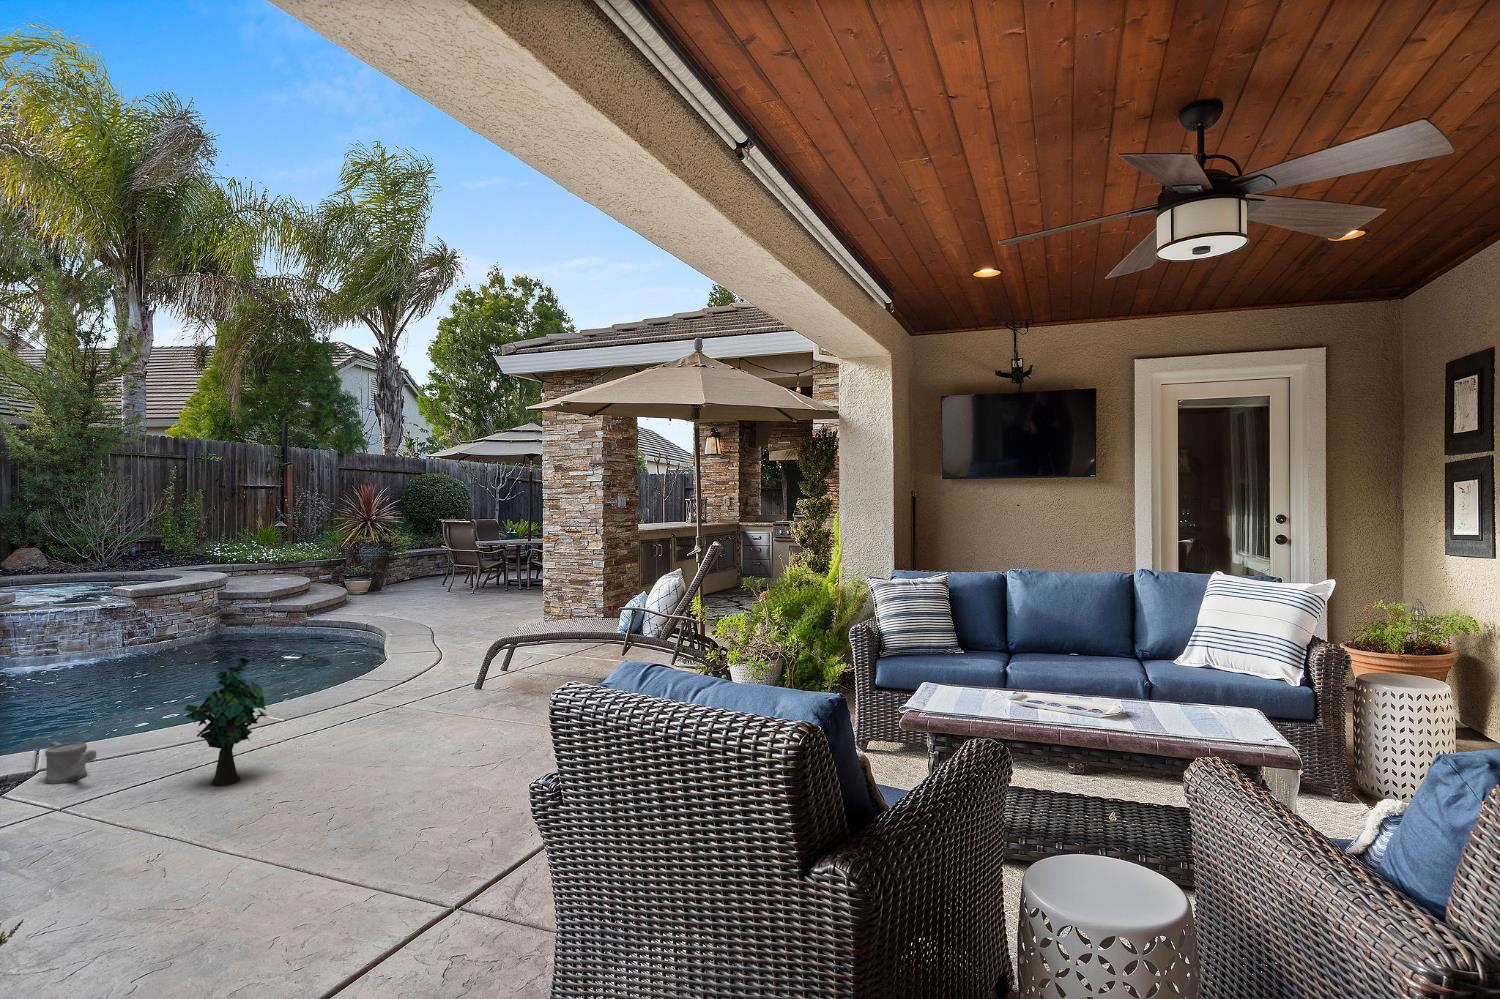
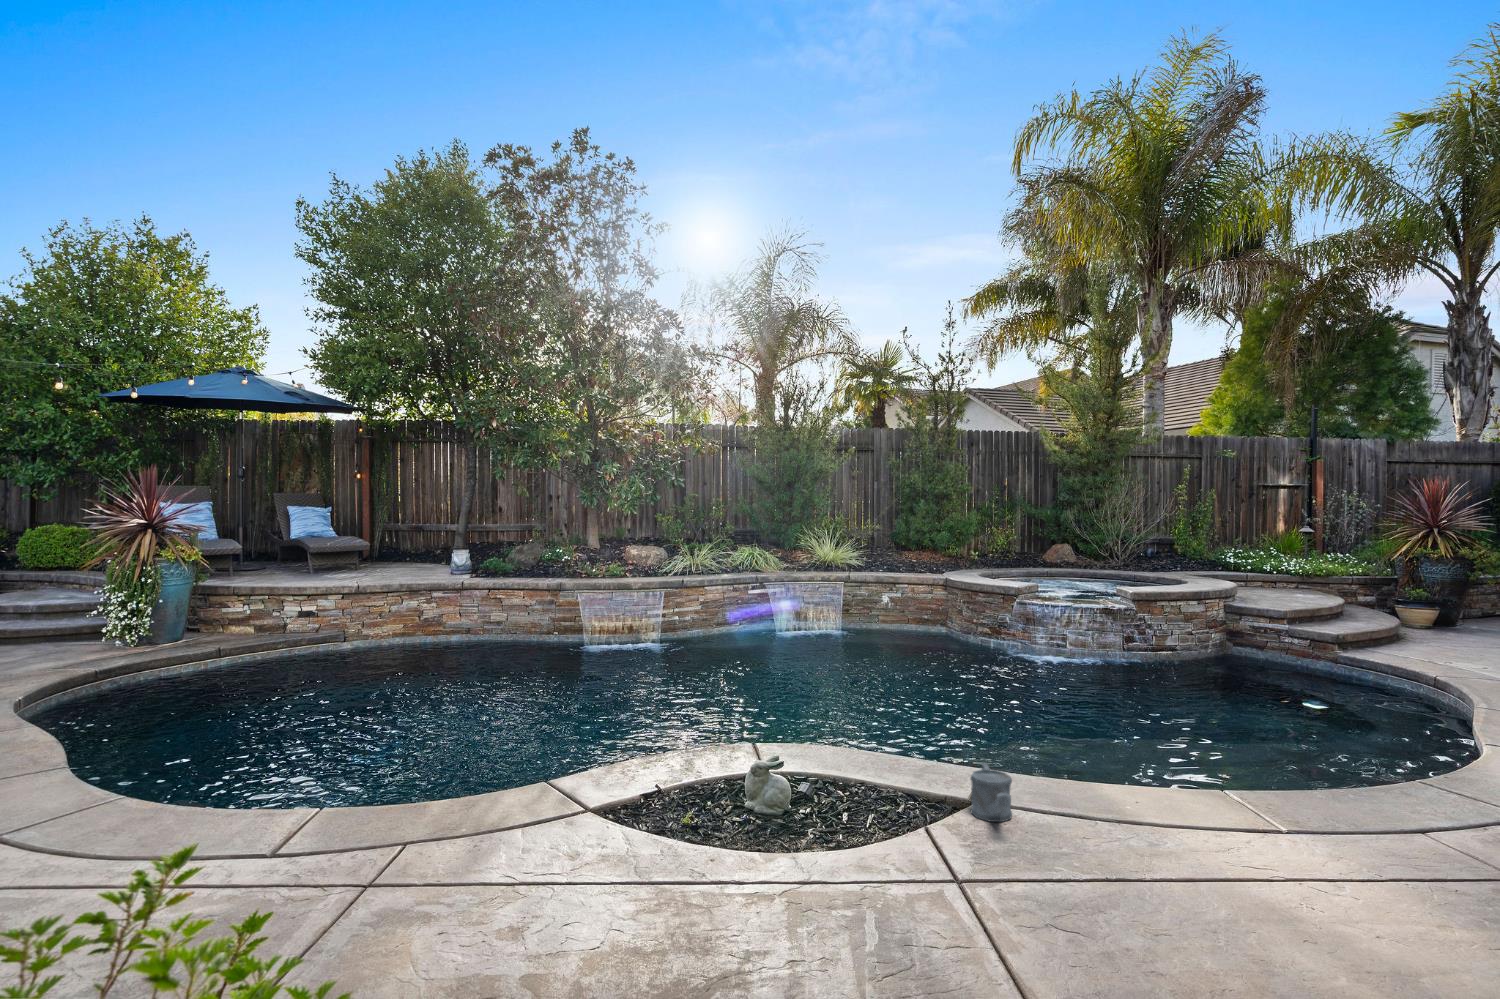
decorative plant: present [184,657,267,786] -> none [1101,718,1233,924]

